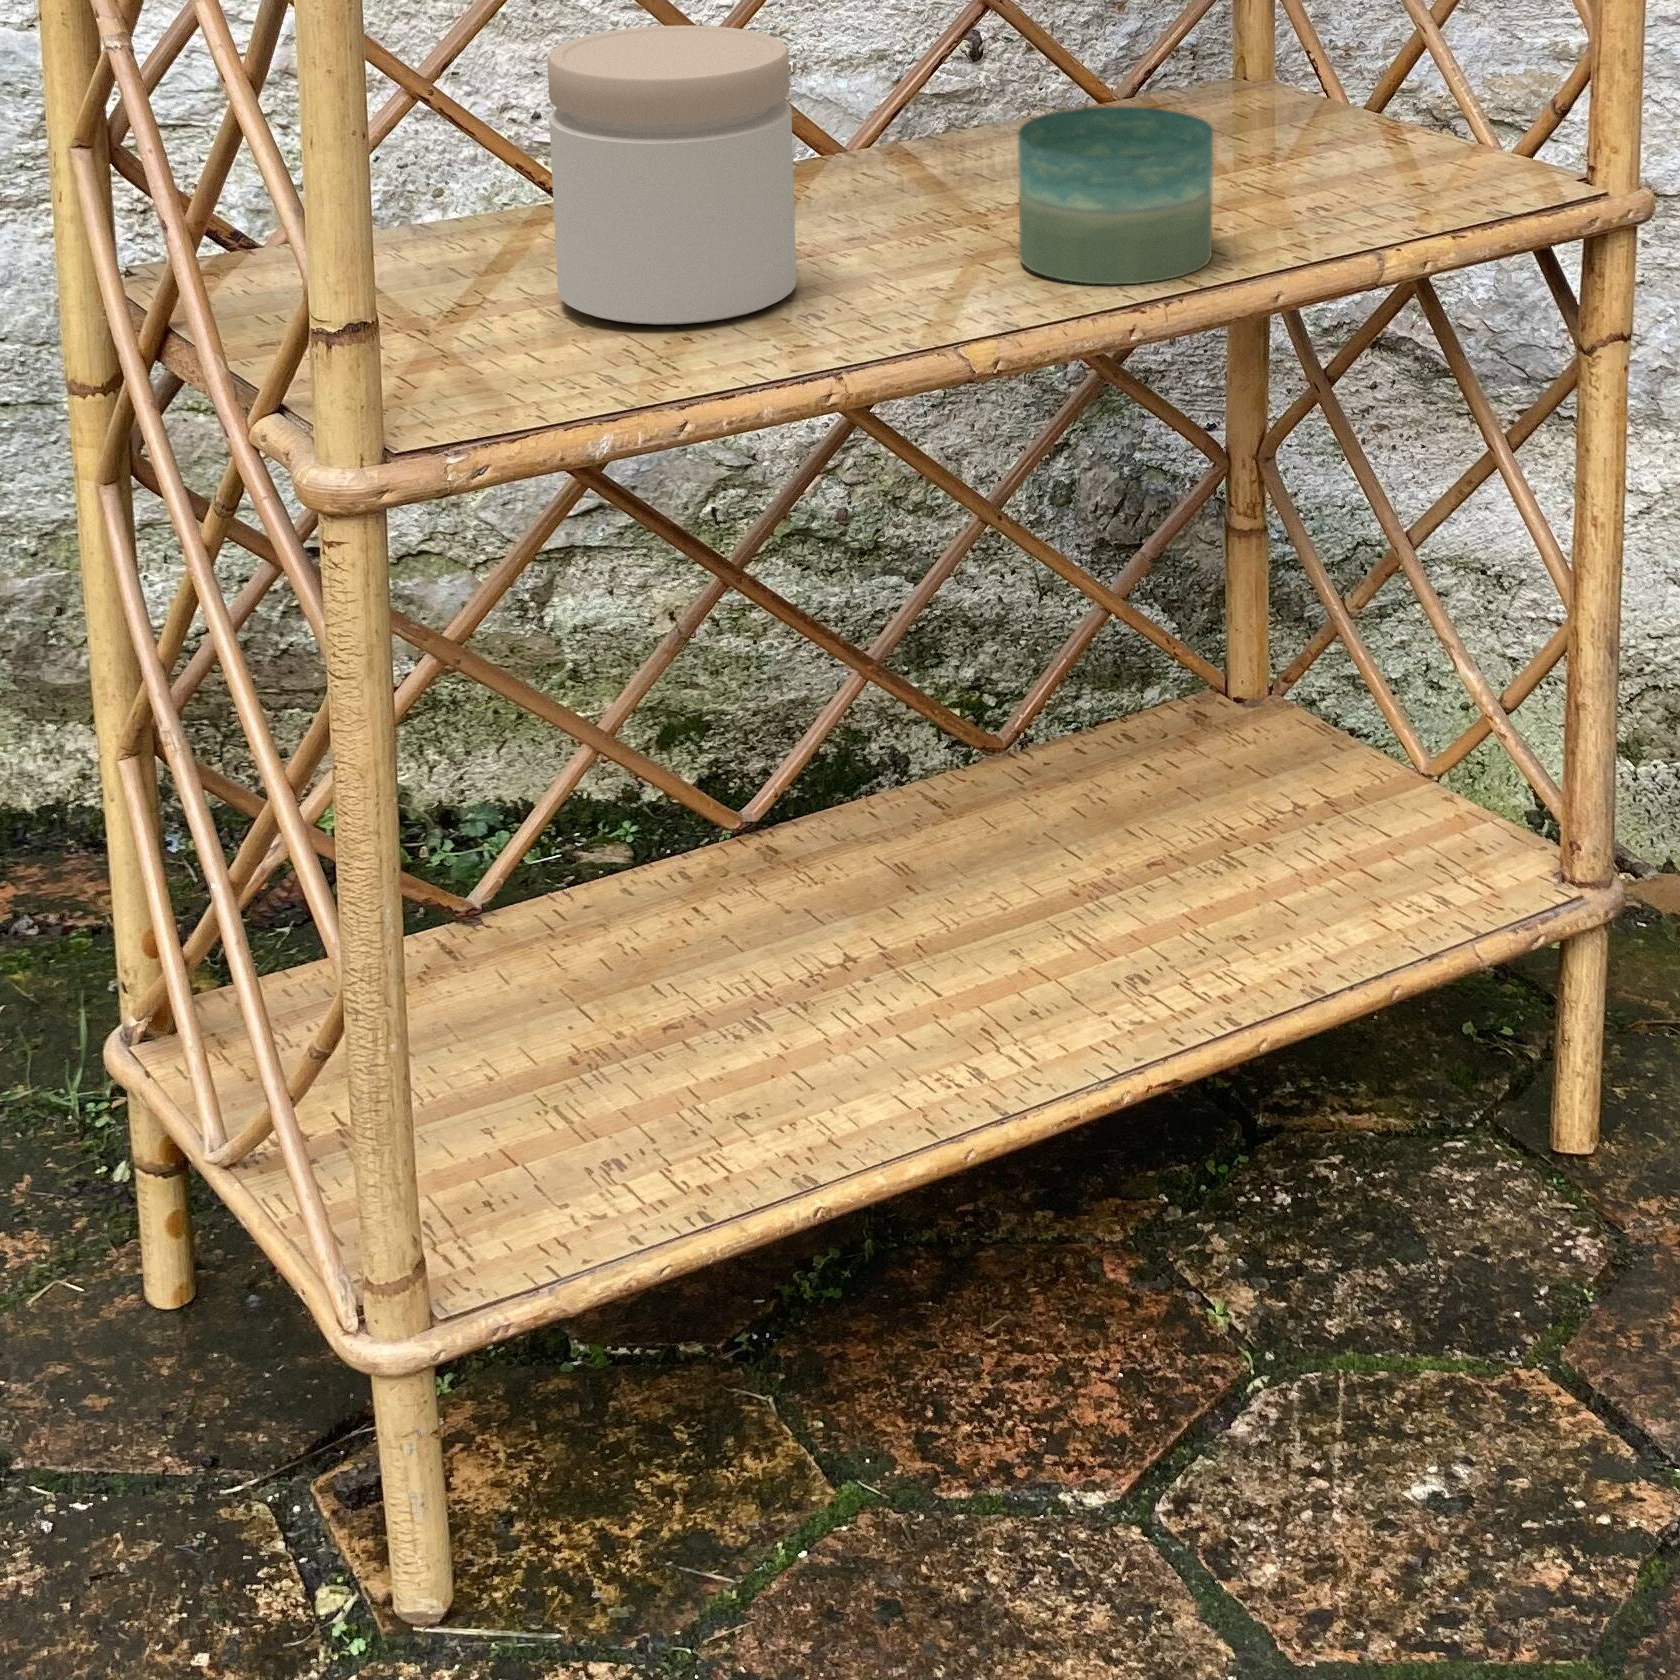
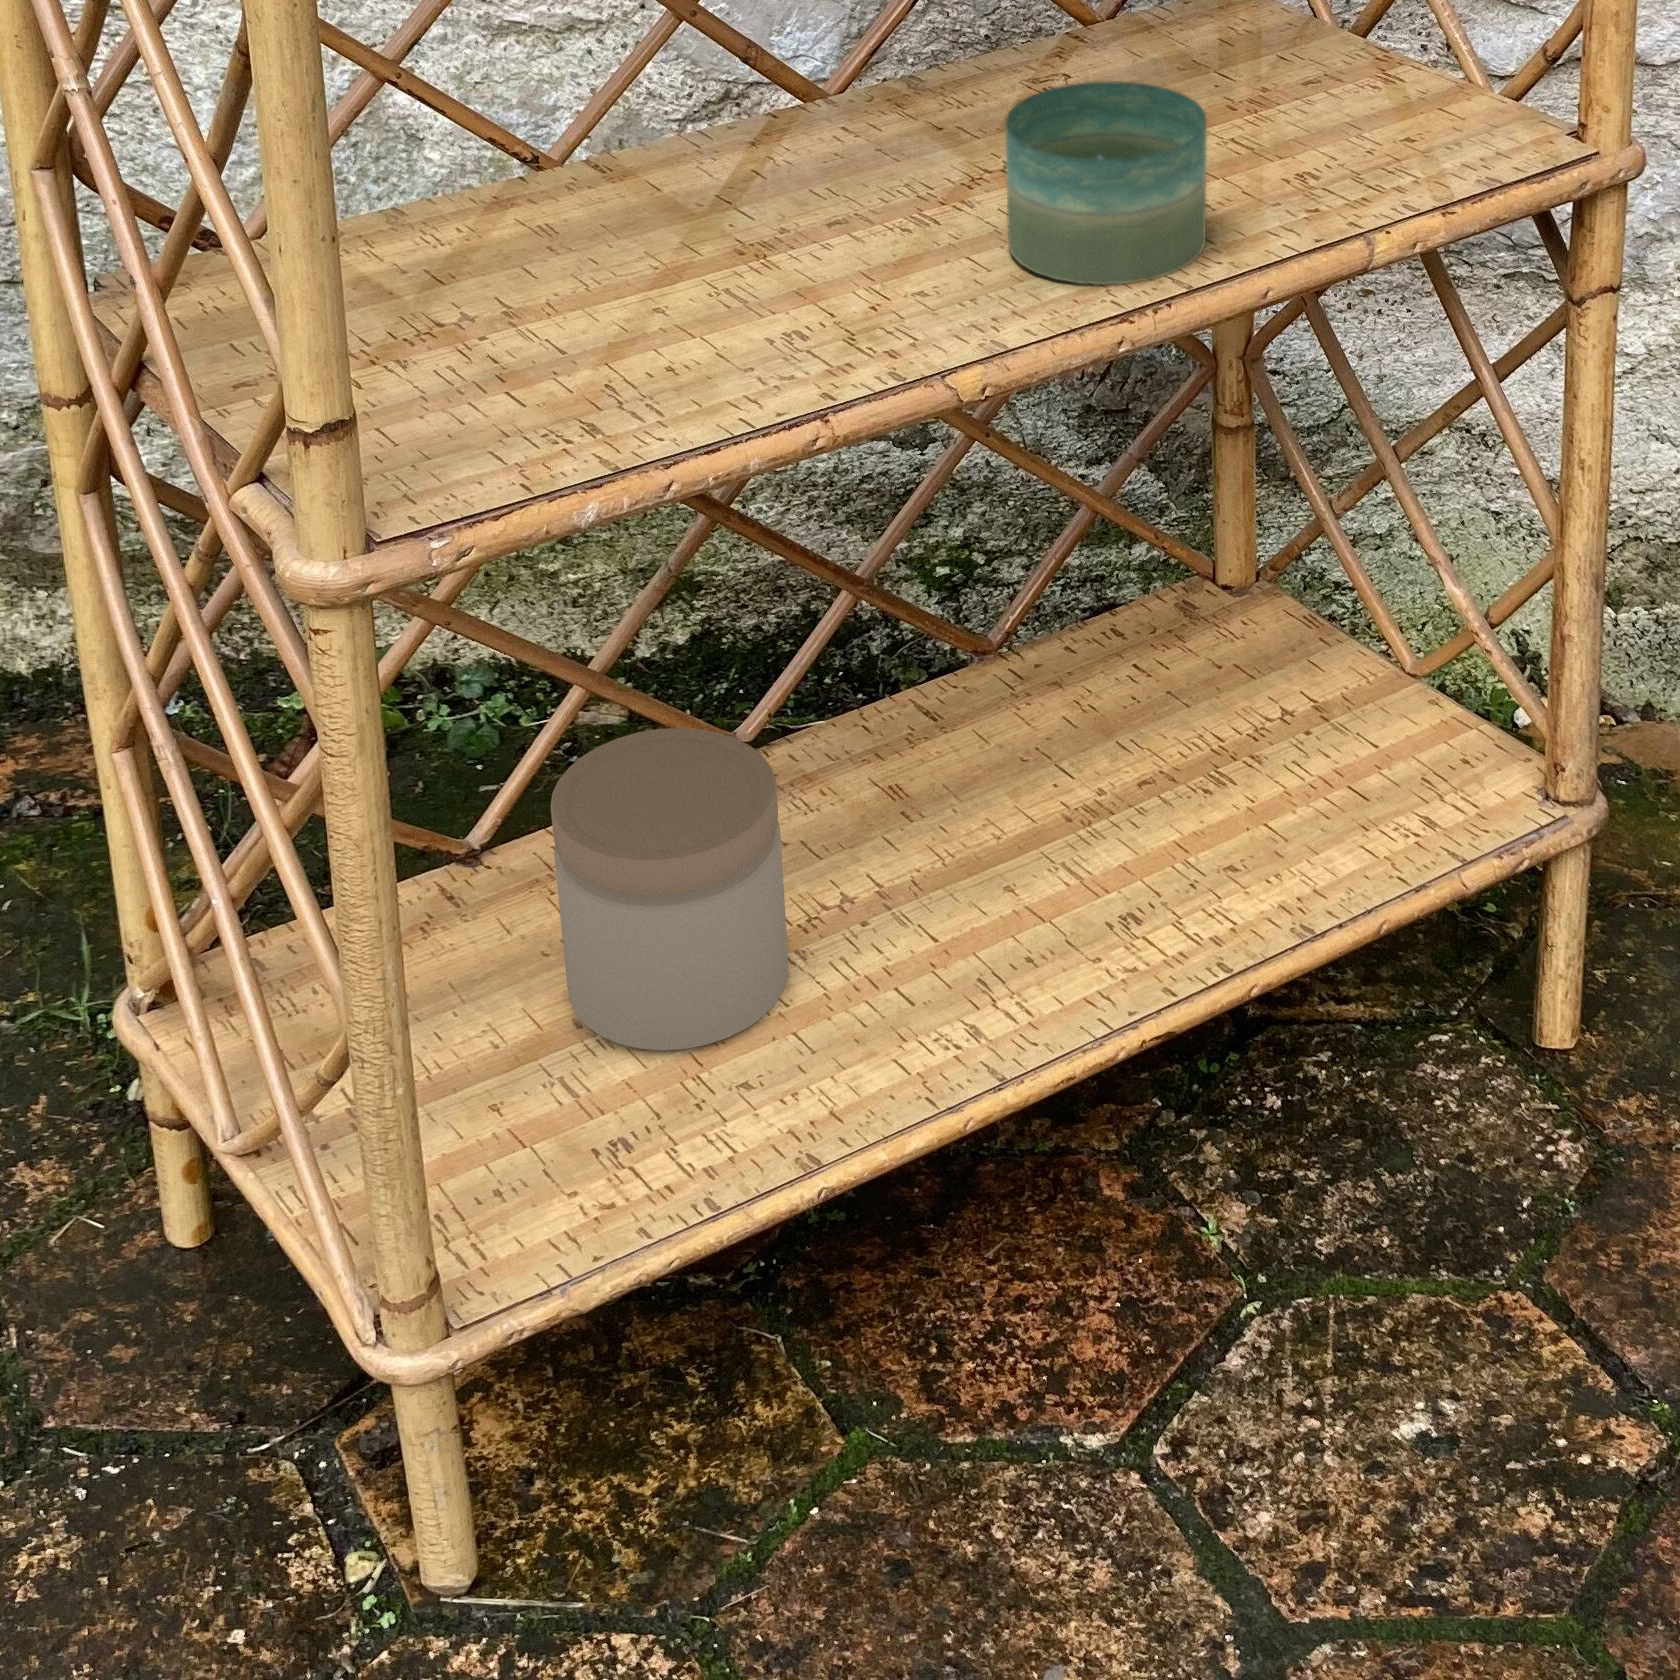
jar: present [547,25,796,324] -> present [551,728,788,1050]

